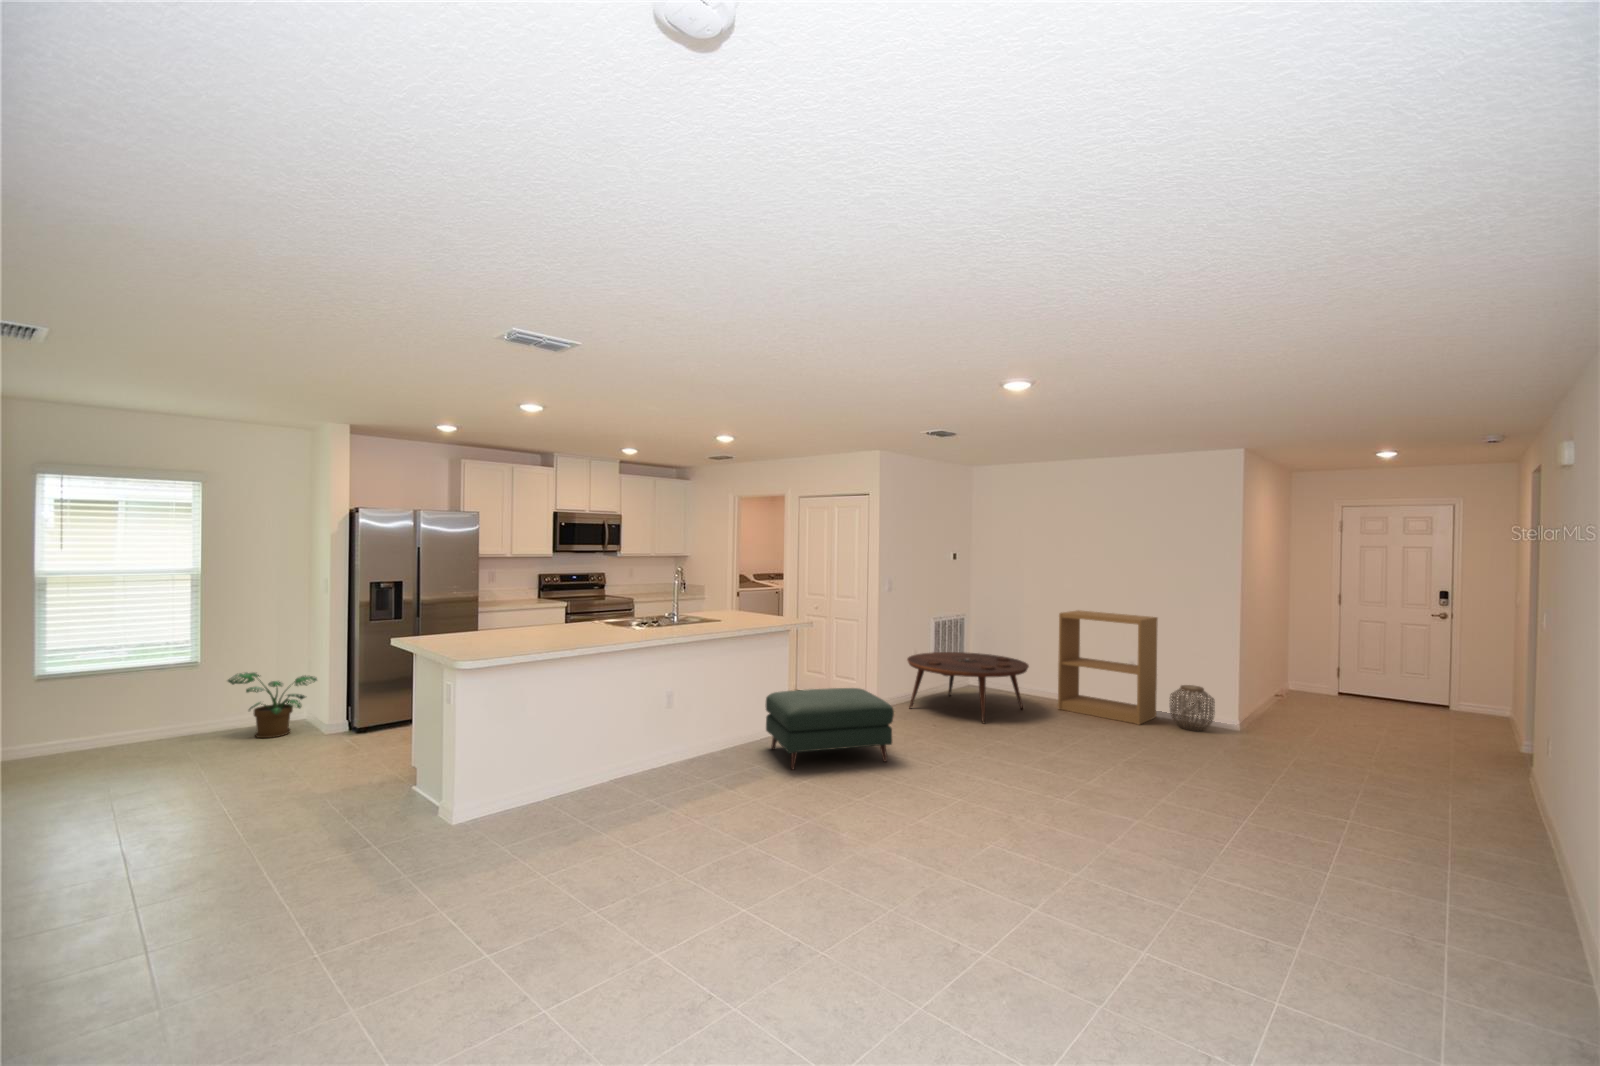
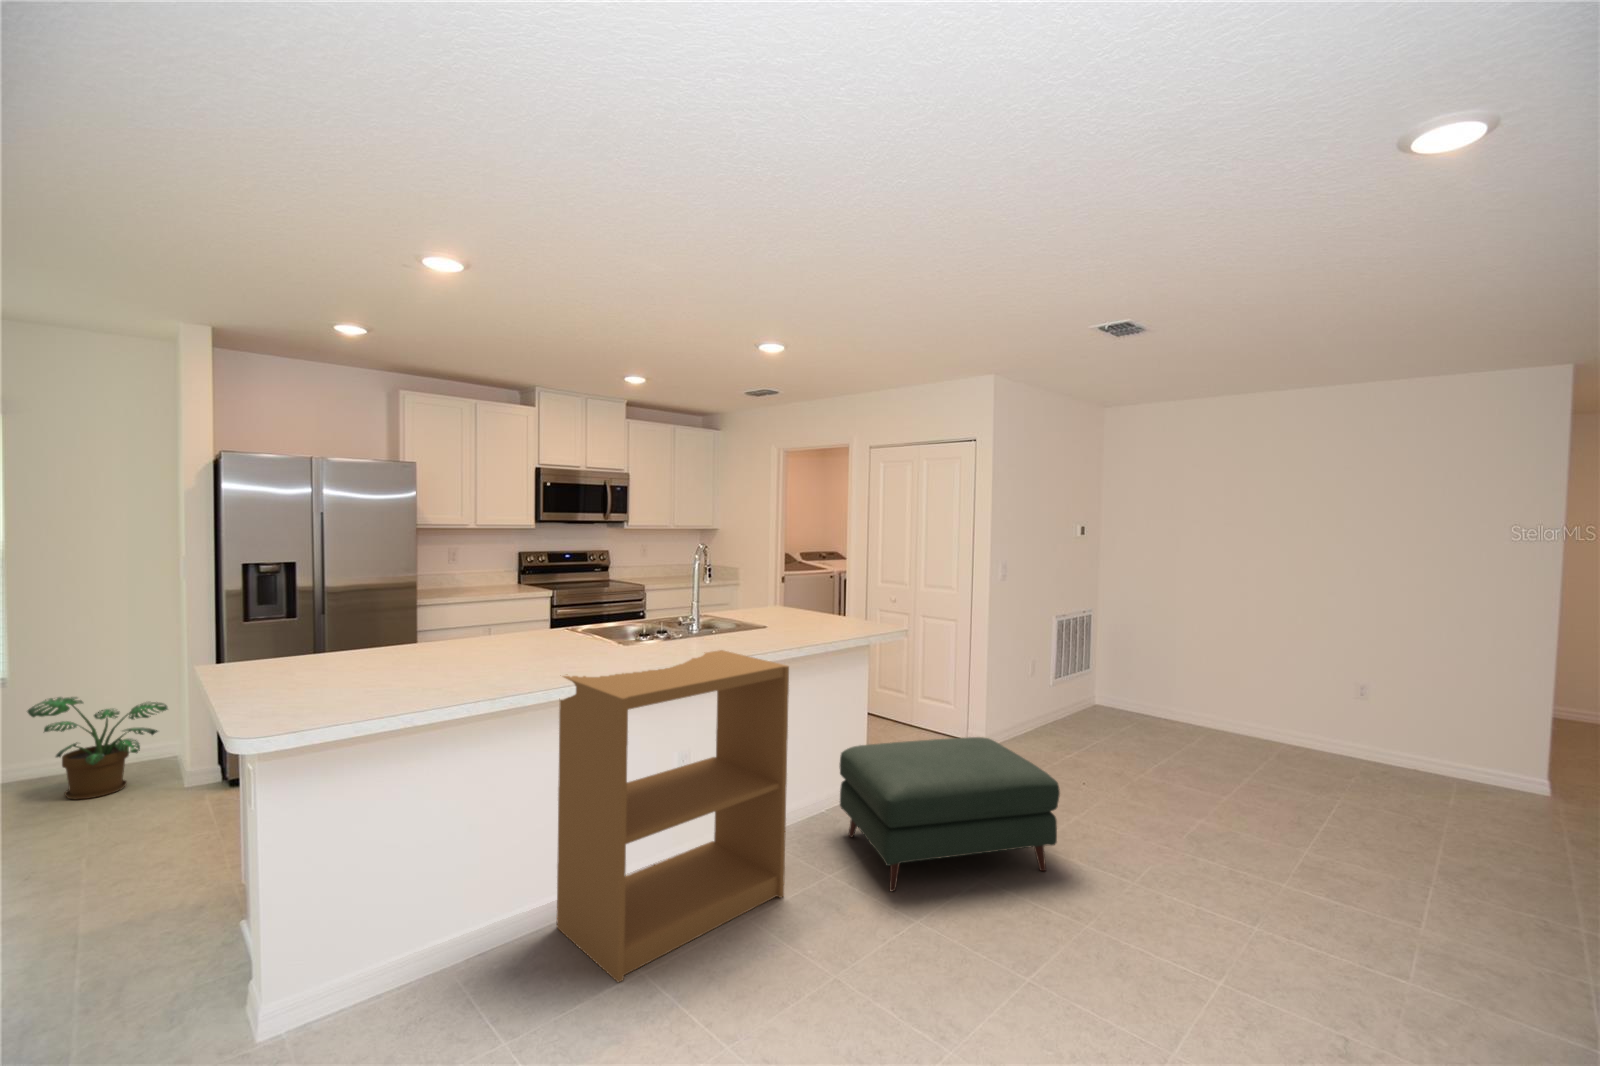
bookshelf: present [1058,610,1158,725] -> present [557,650,789,982]
coffee table: present [907,652,1029,723] -> none [1029,665,1218,782]
woven basket: present [1170,685,1215,731] -> none [1446,729,1532,803]

